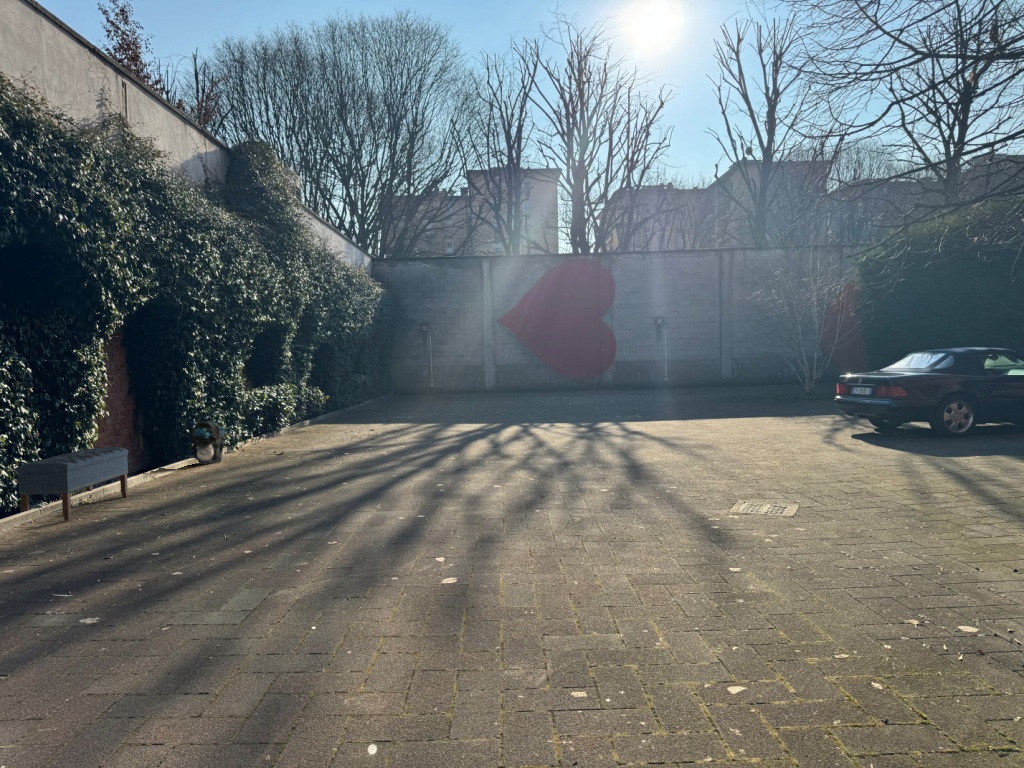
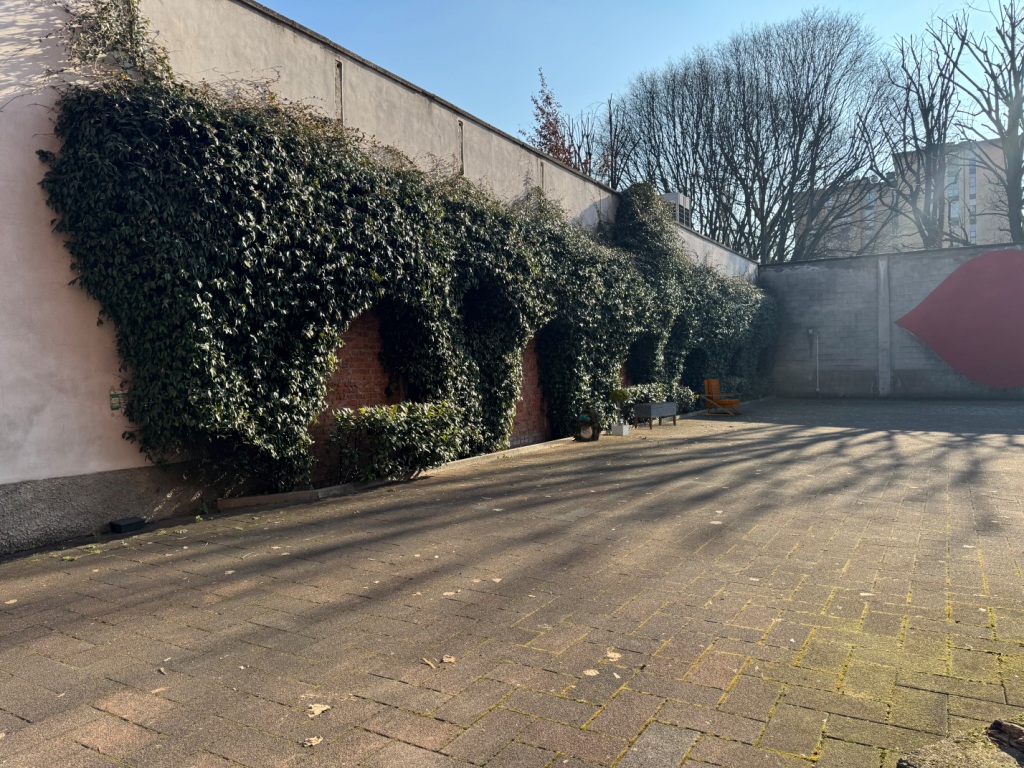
lounge chair: none [330,377,374,418] -> present [701,379,742,416]
potted tree: none [231,392,258,452] -> present [609,389,629,435]
bench: present [16,448,129,521] -> present [634,402,677,429]

